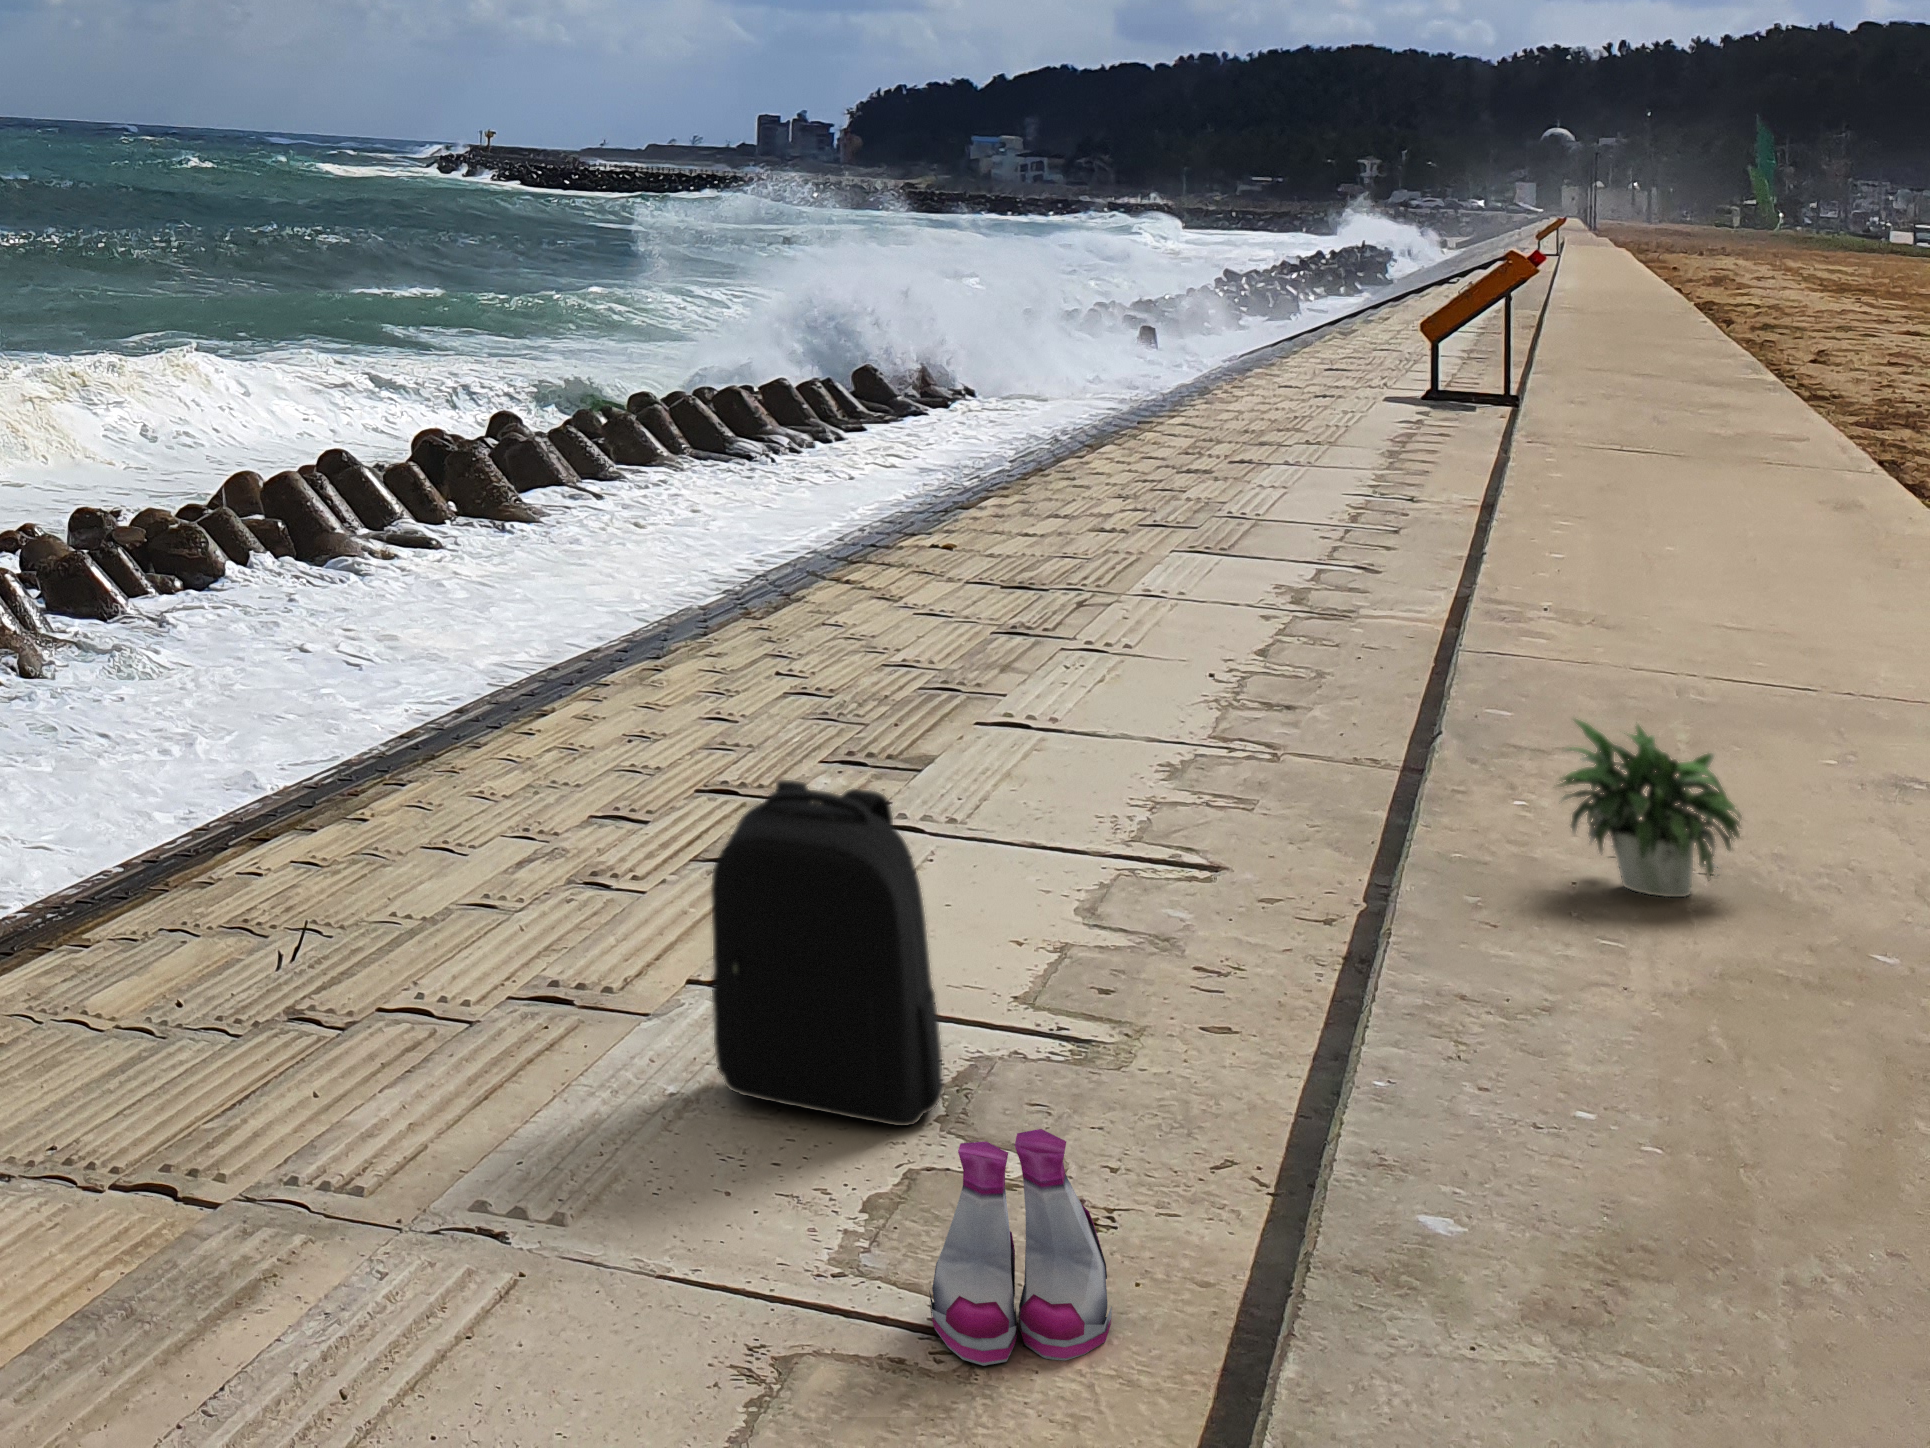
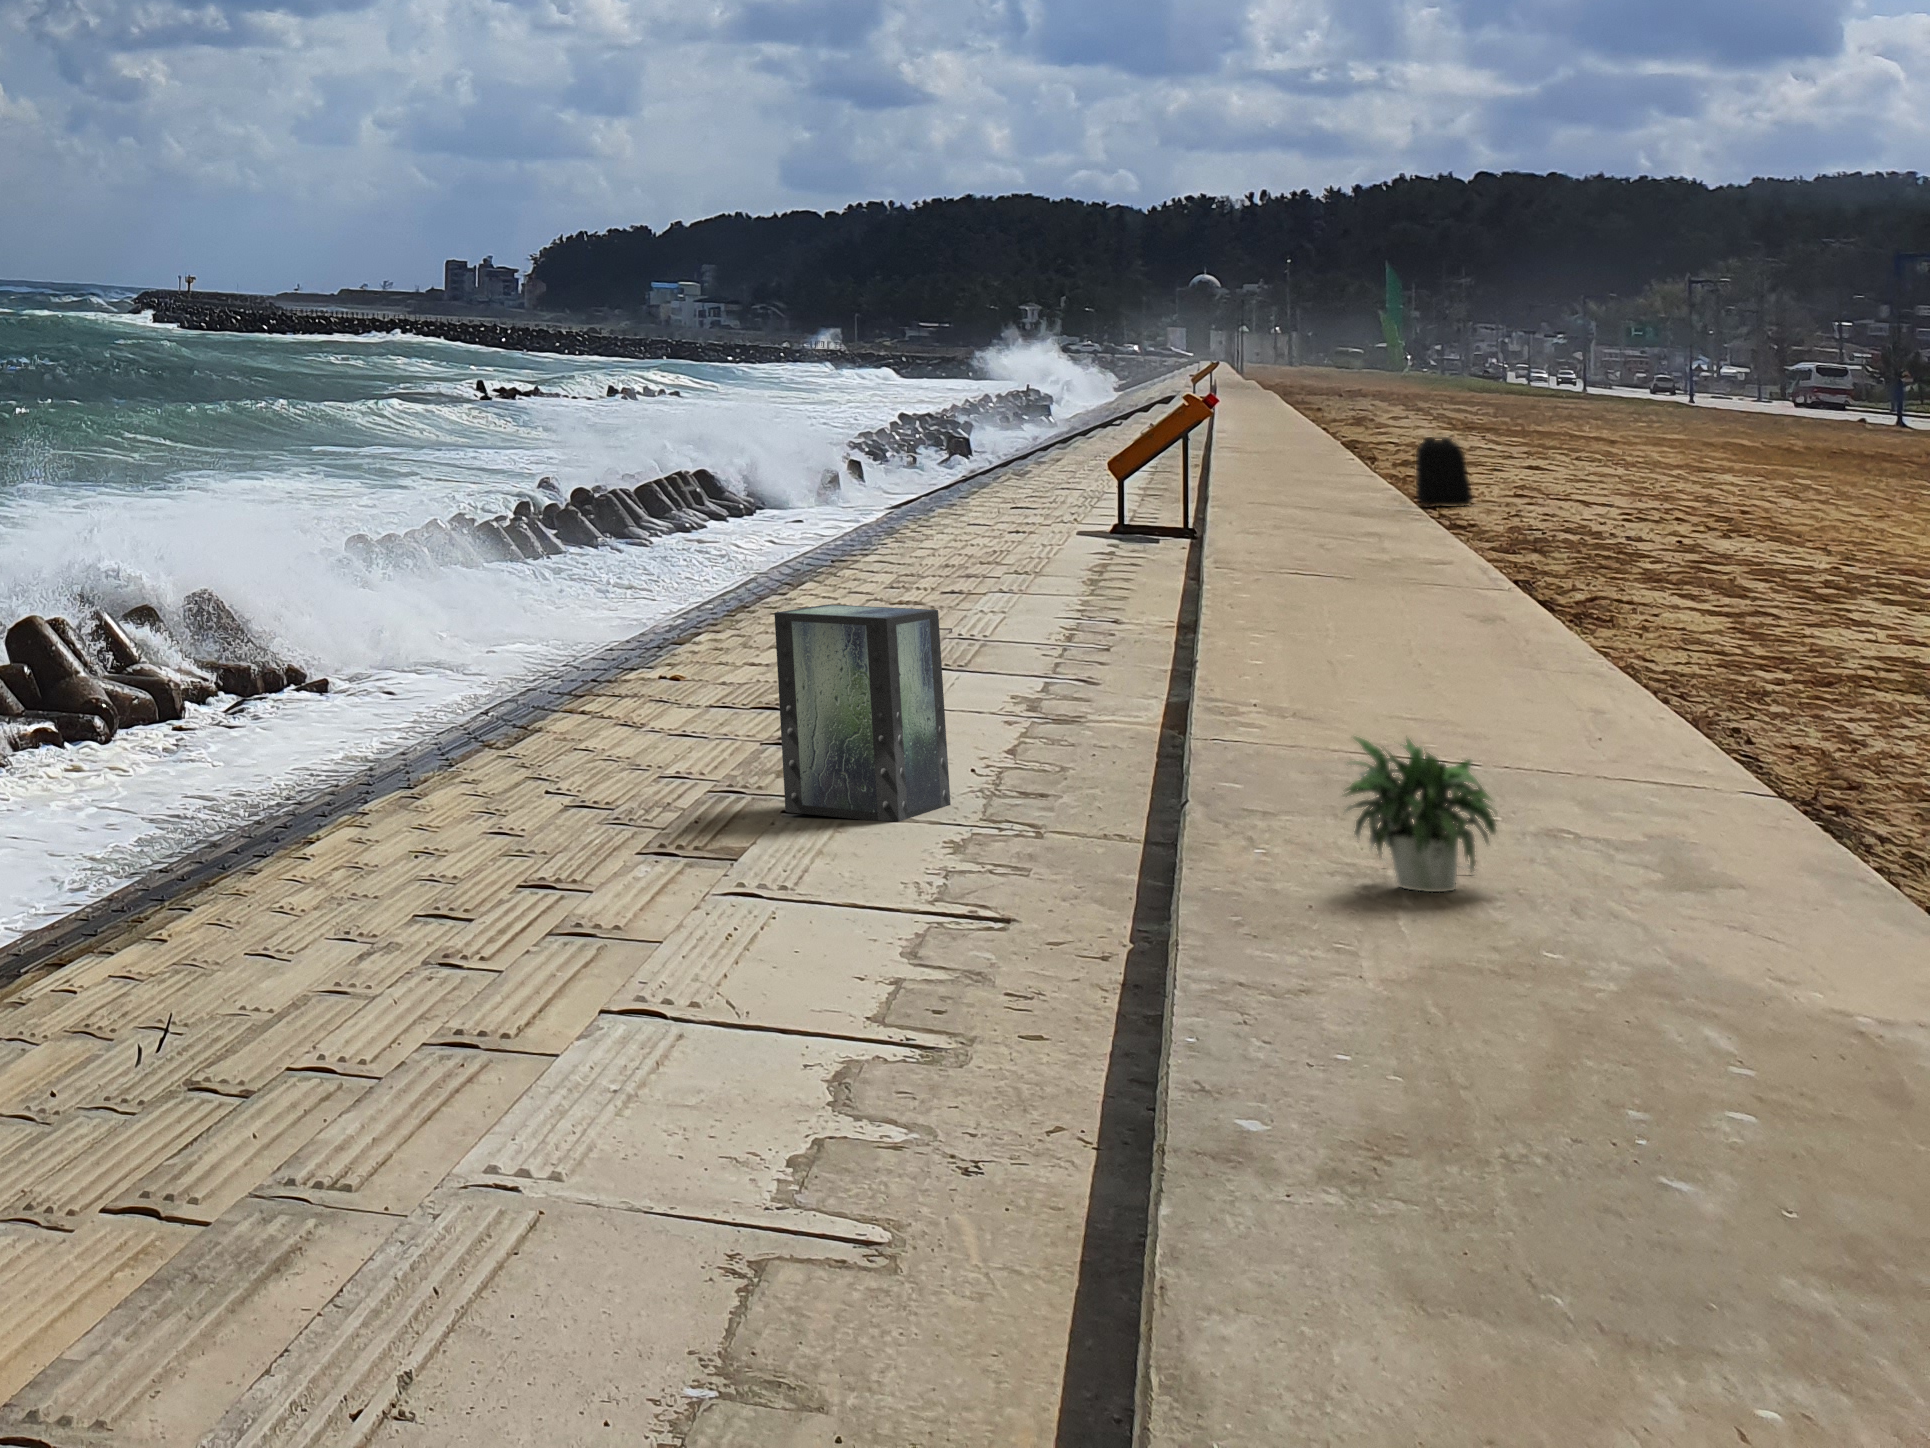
storage box: none [980,520,1167,745] -> present [774,604,951,822]
backpack: present [711,780,944,1126] -> present [1416,437,1472,507]
boots: present [929,1129,1112,1366] -> none [917,1029,1071,1228]

